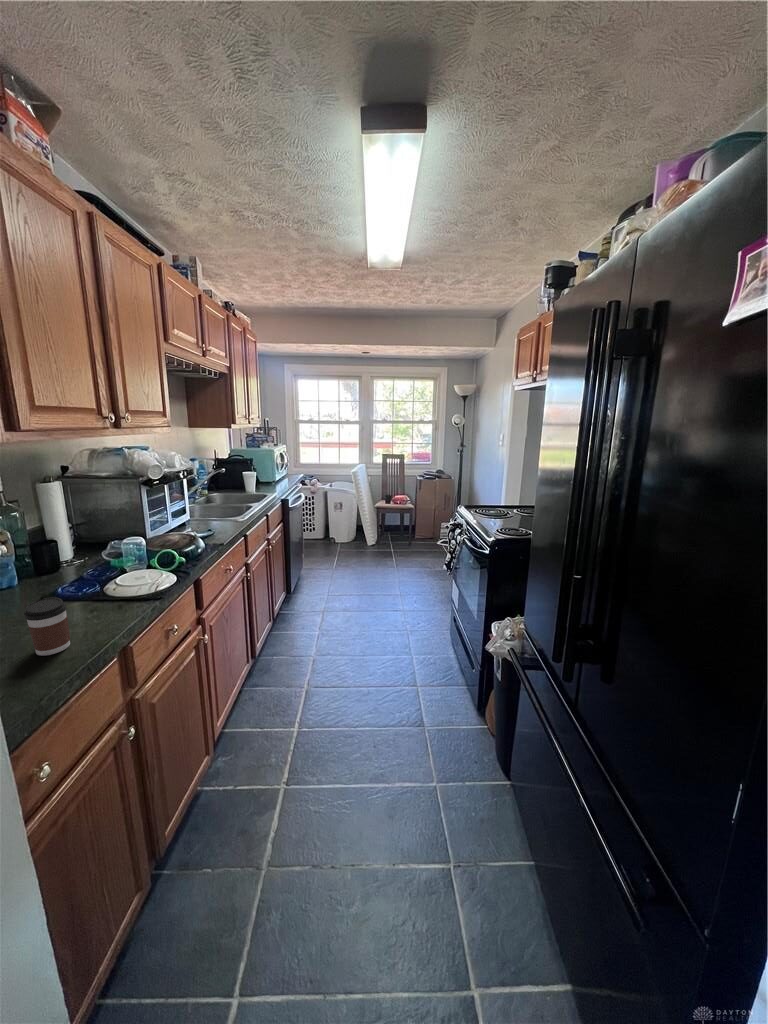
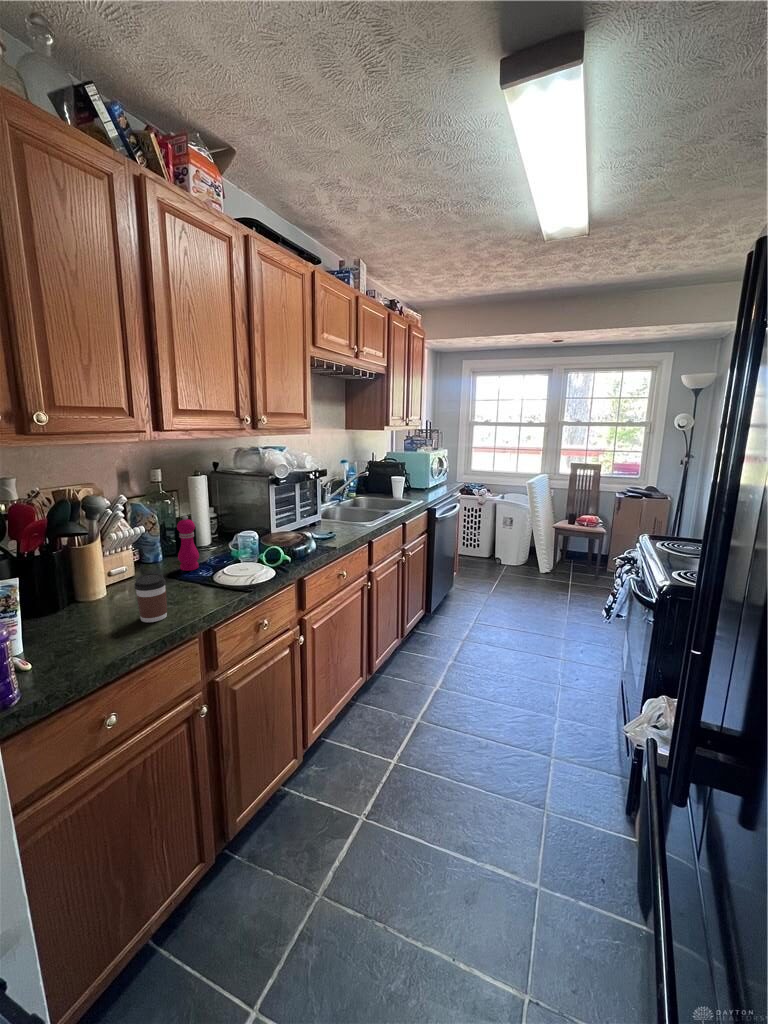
pepper mill: none [44,528,76,591] -> present [177,515,199,571]

